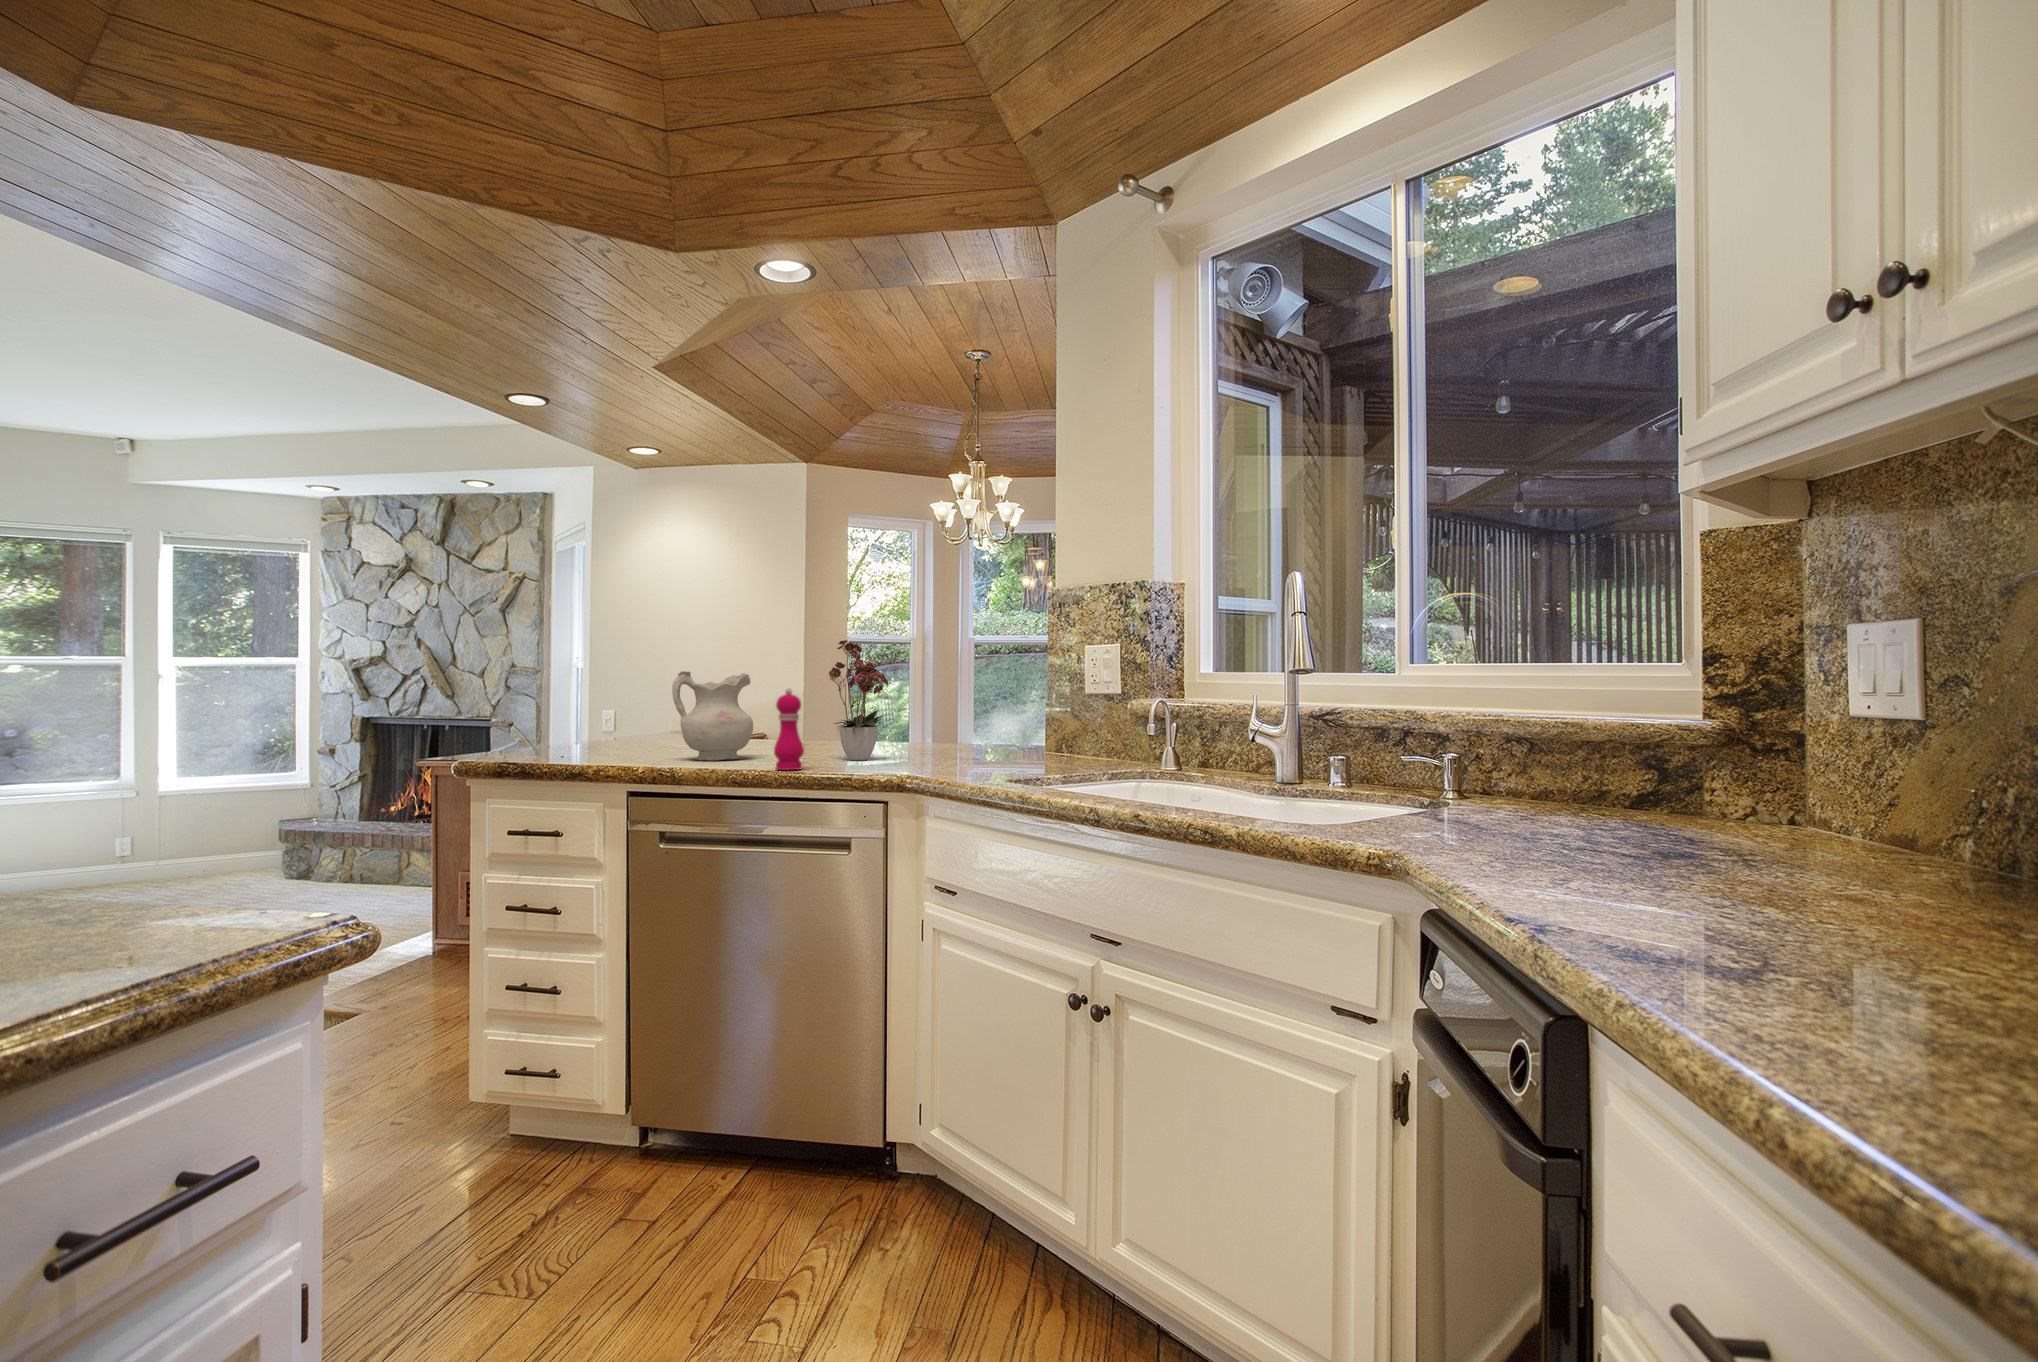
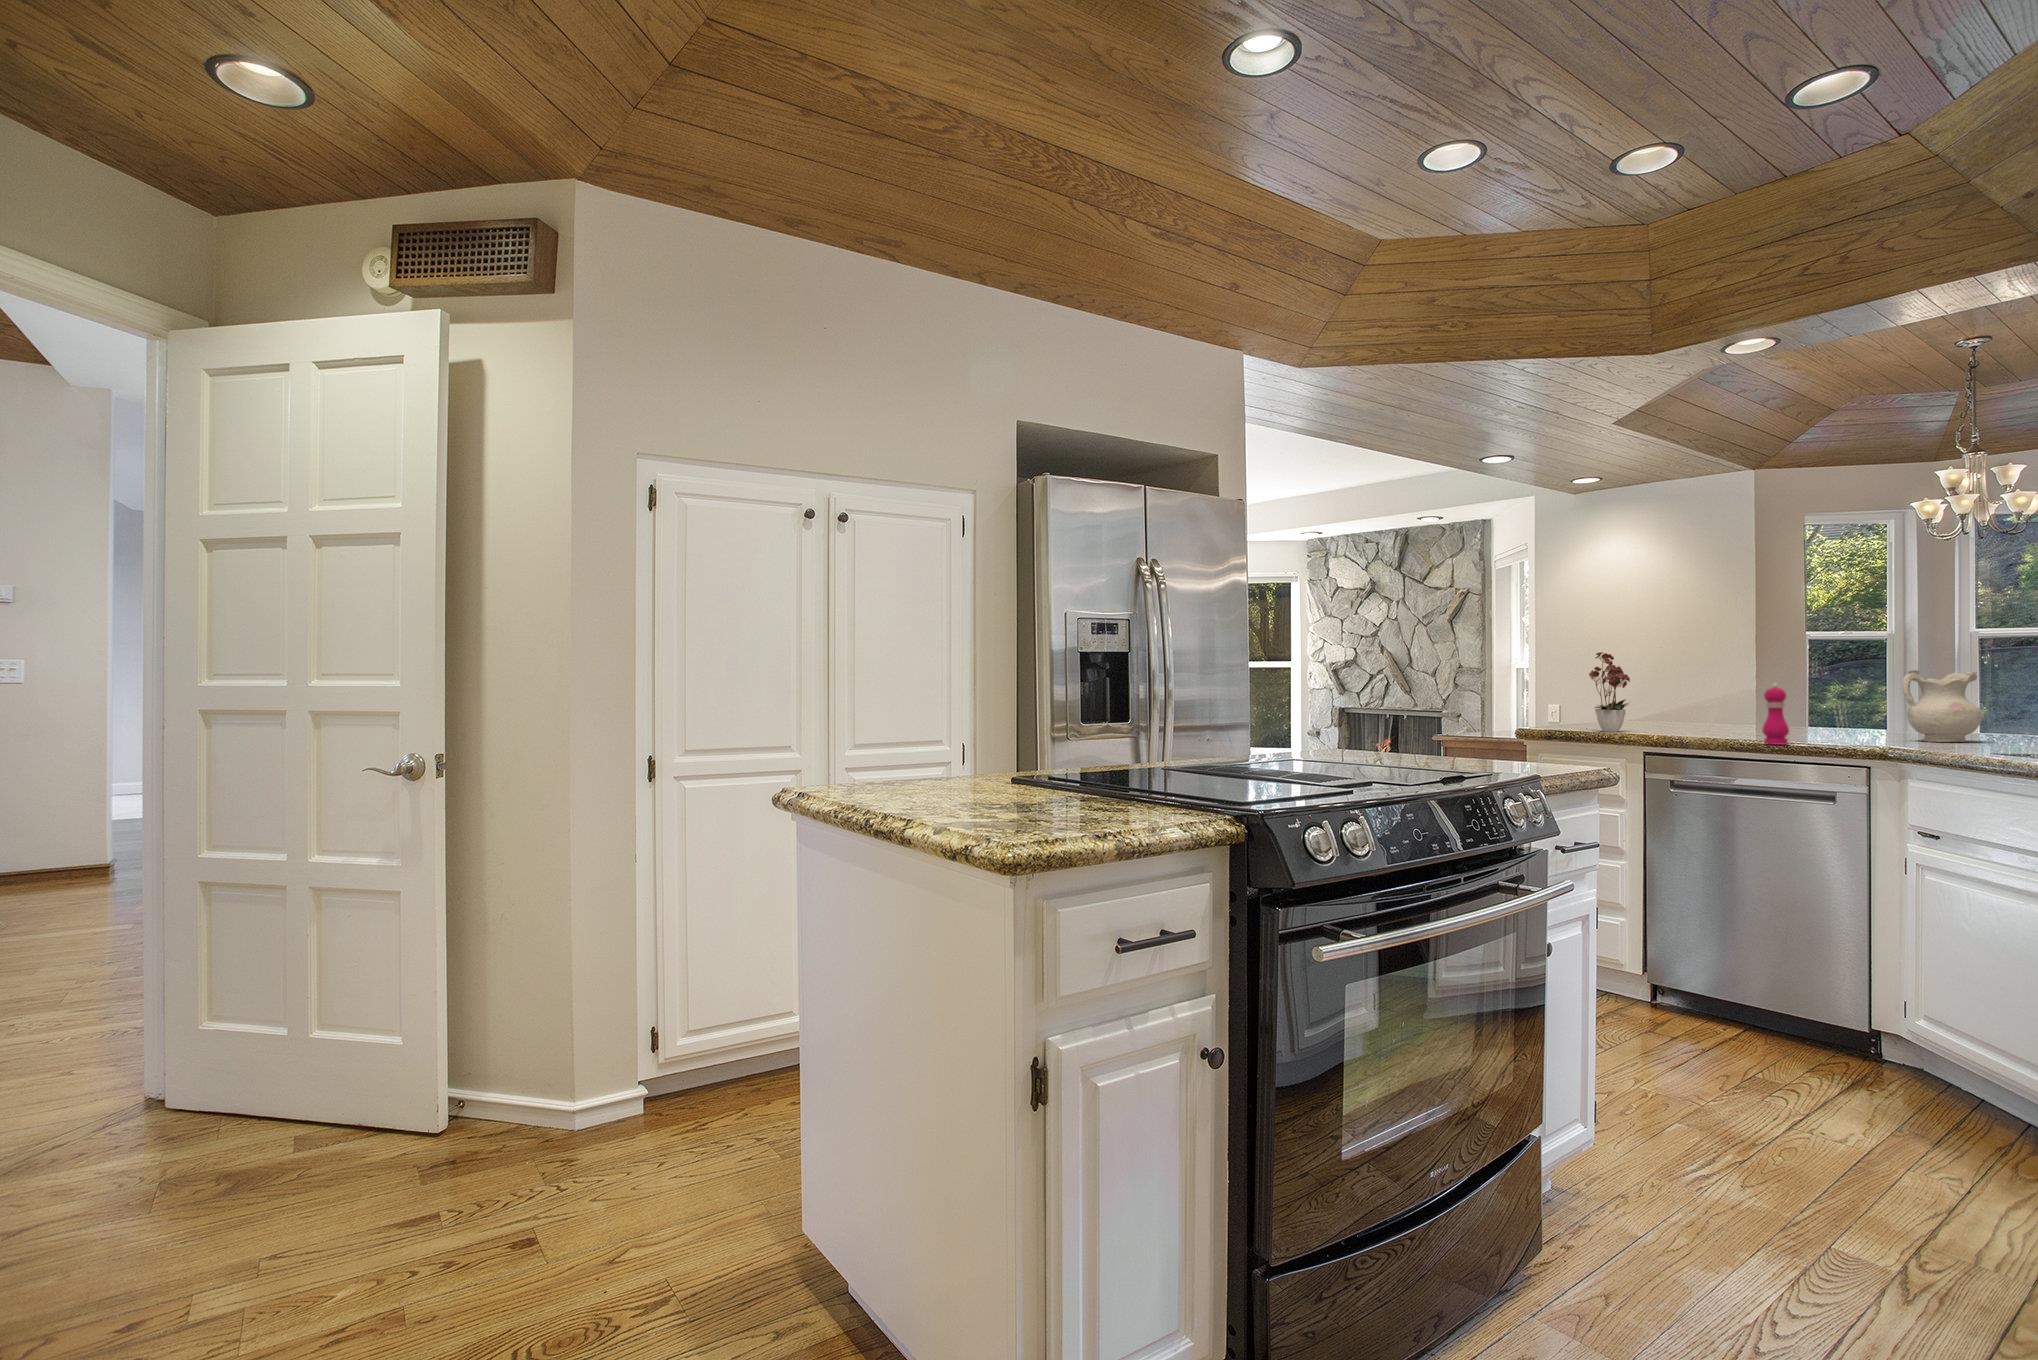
flower arrangement: present [829,640,888,760] -> present [1589,652,1630,732]
ceramic pitcher: present [672,671,753,760] -> present [1902,670,1982,742]

